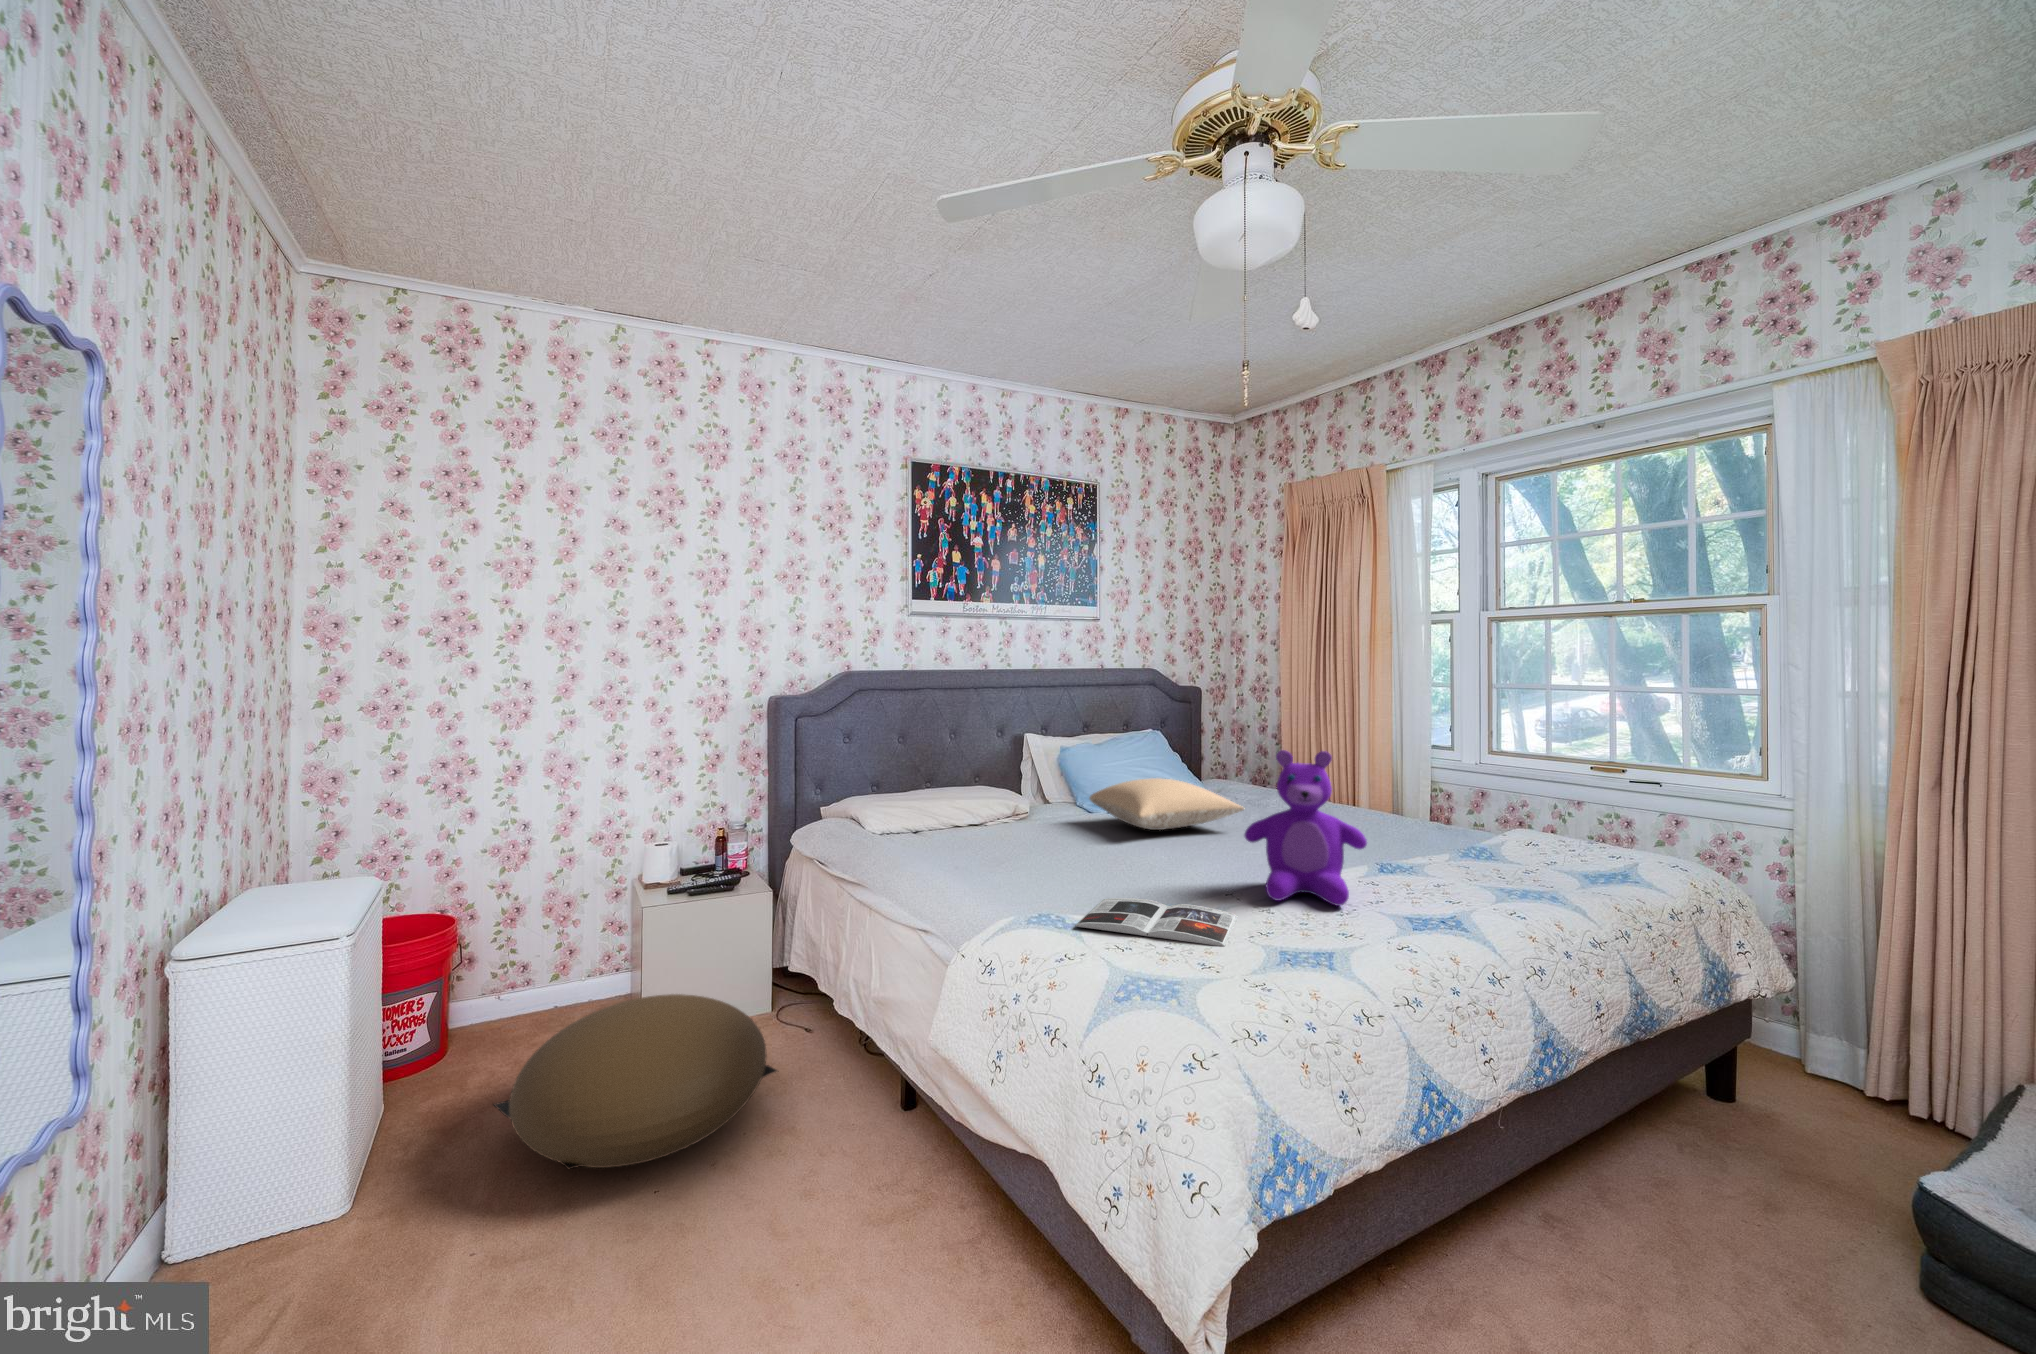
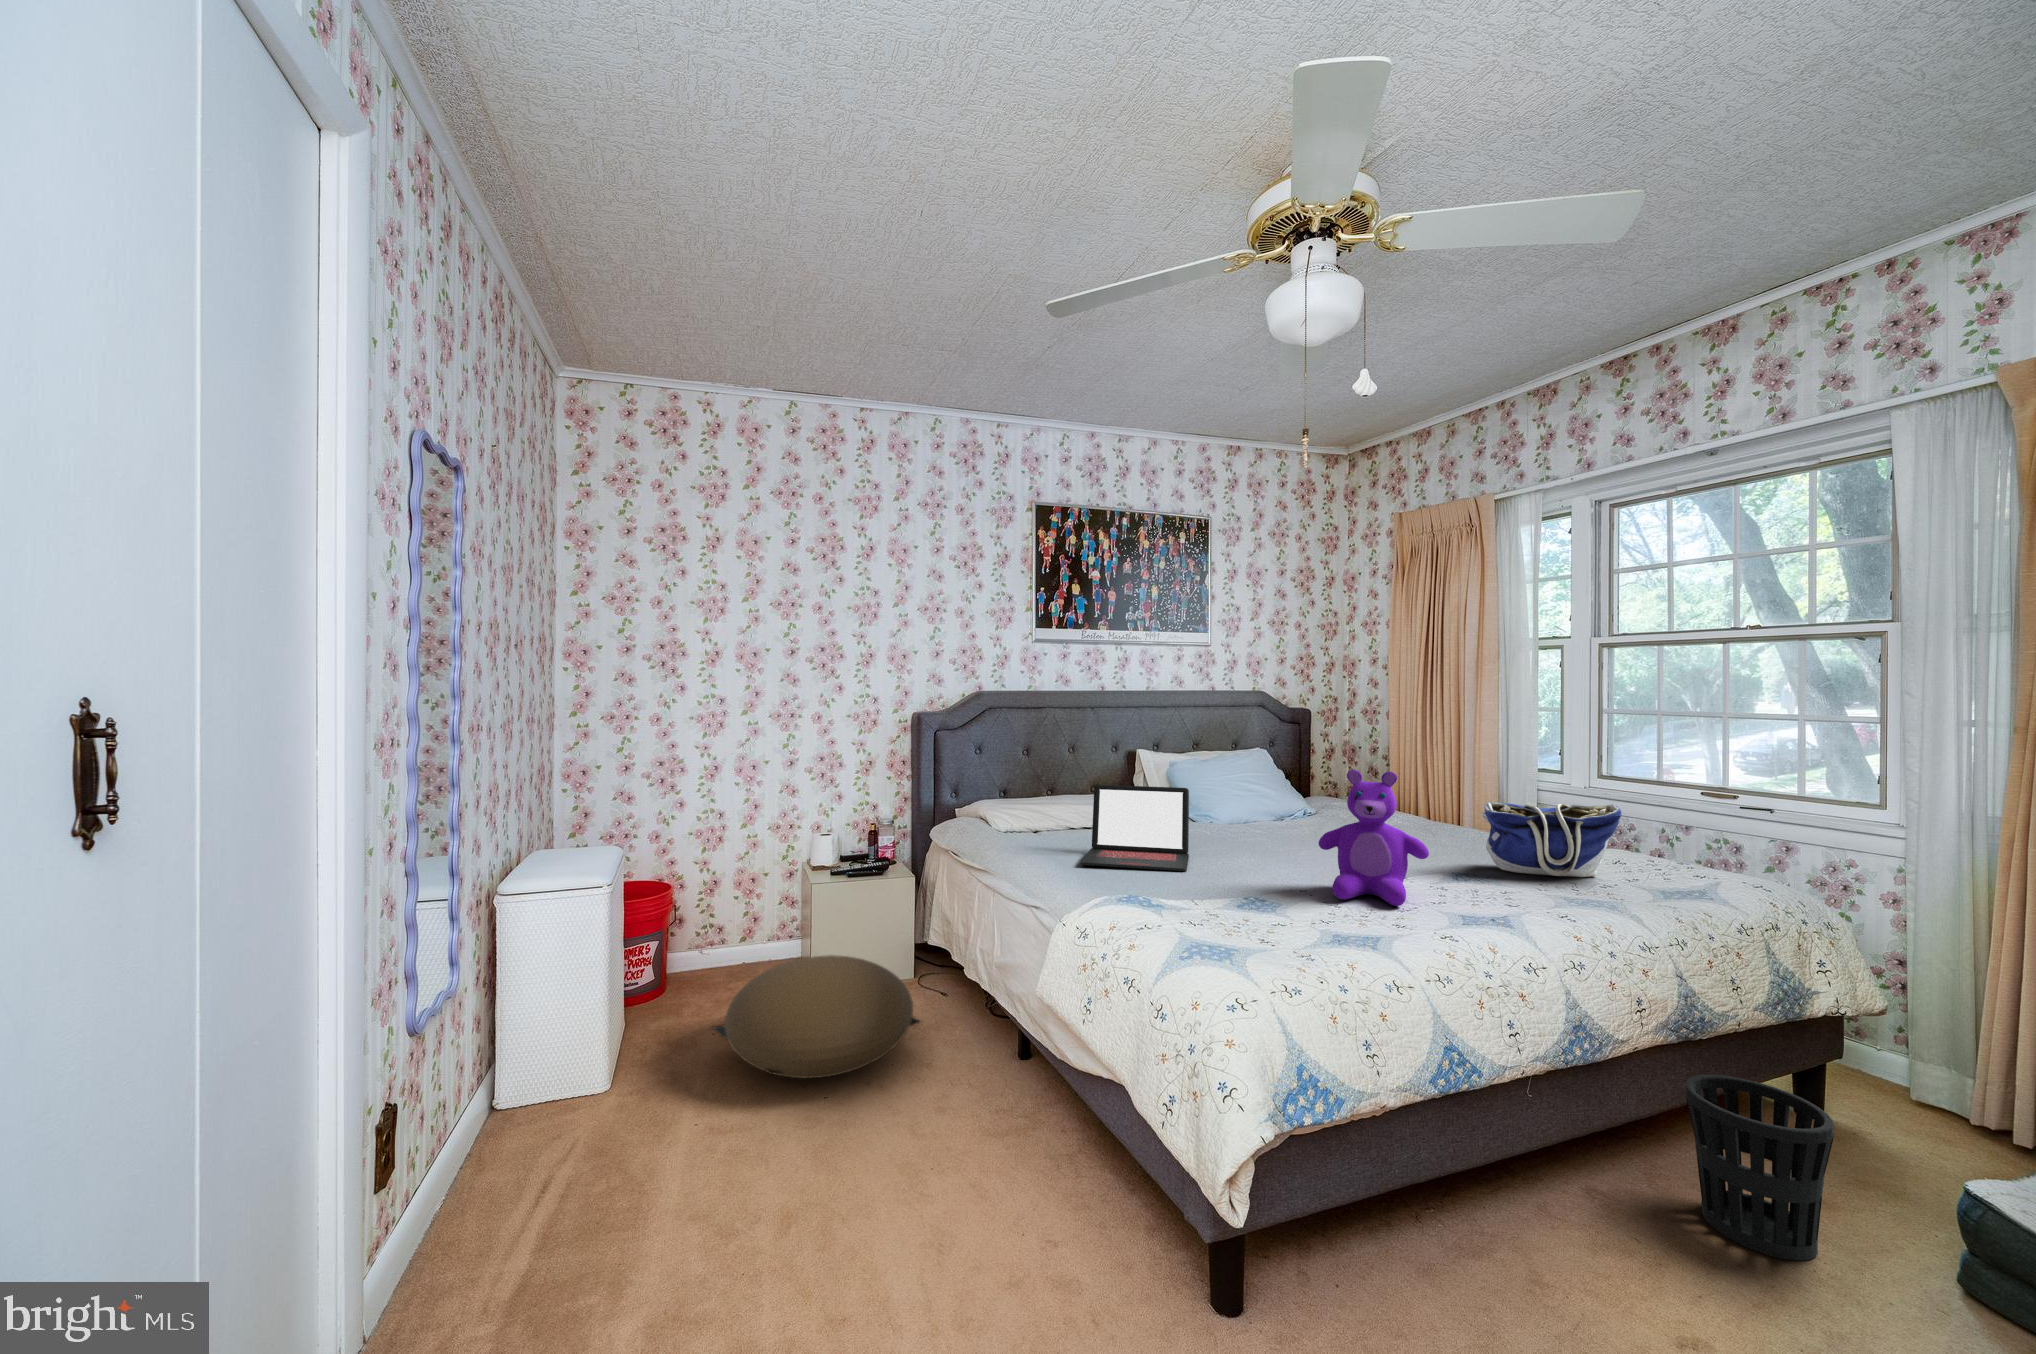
laptop: none [971,775,1093,873] -> present [1081,785,1189,871]
pillow: present [1089,778,1245,830] -> none [1192,794,1335,839]
tote bag: none [1404,780,1548,859] -> present [1480,802,1621,877]
magazine: present [1076,898,1238,947] -> none [1162,890,1304,930]
wastebasket: none [1640,1072,1800,1278] -> present [1685,1075,1834,1261]

